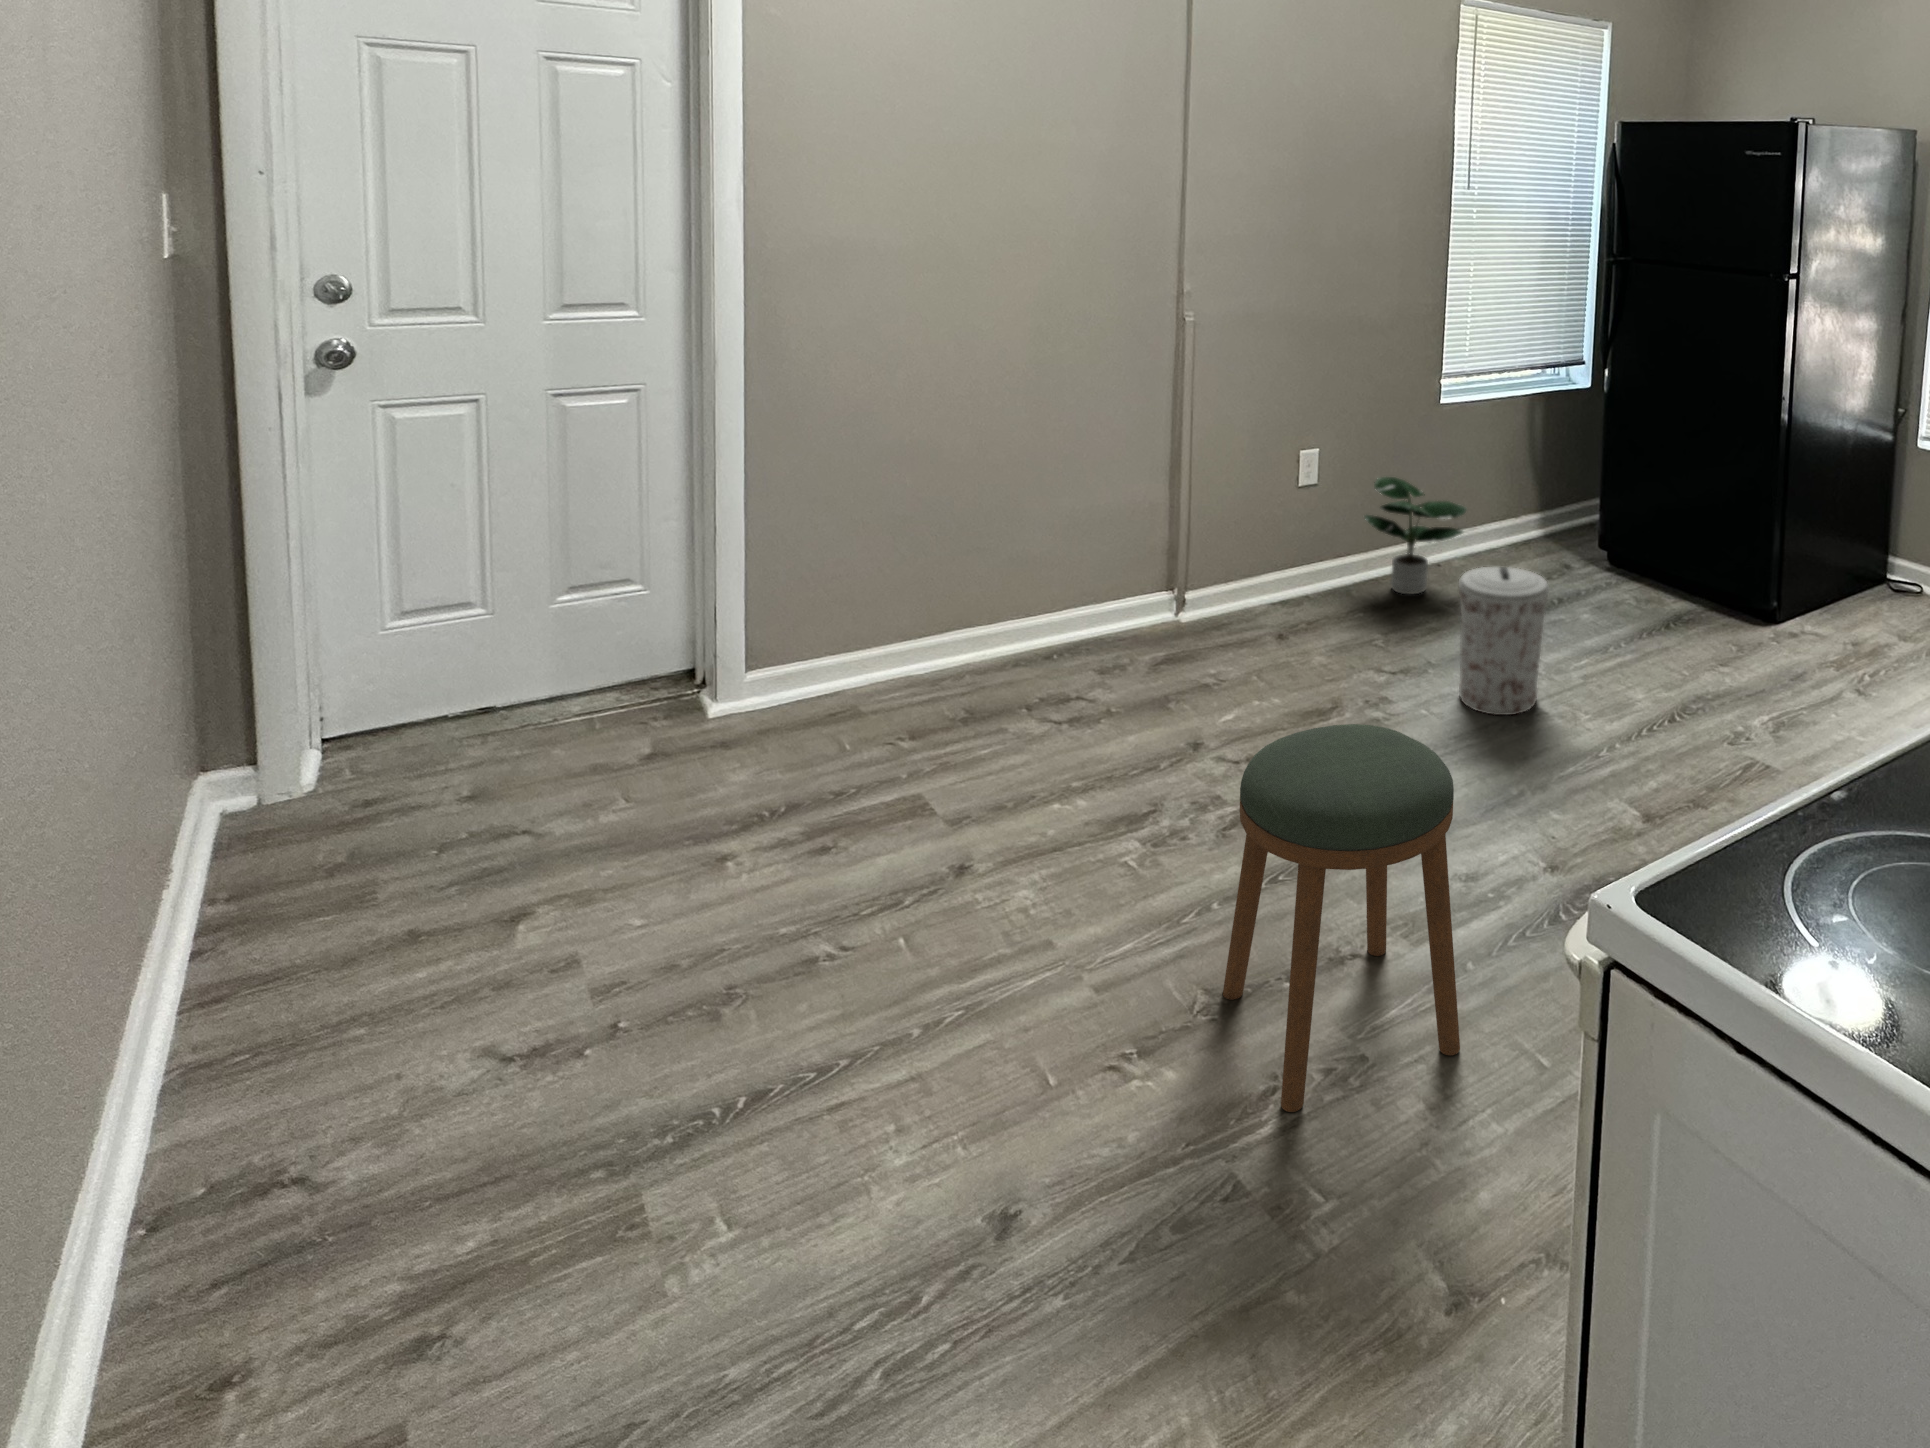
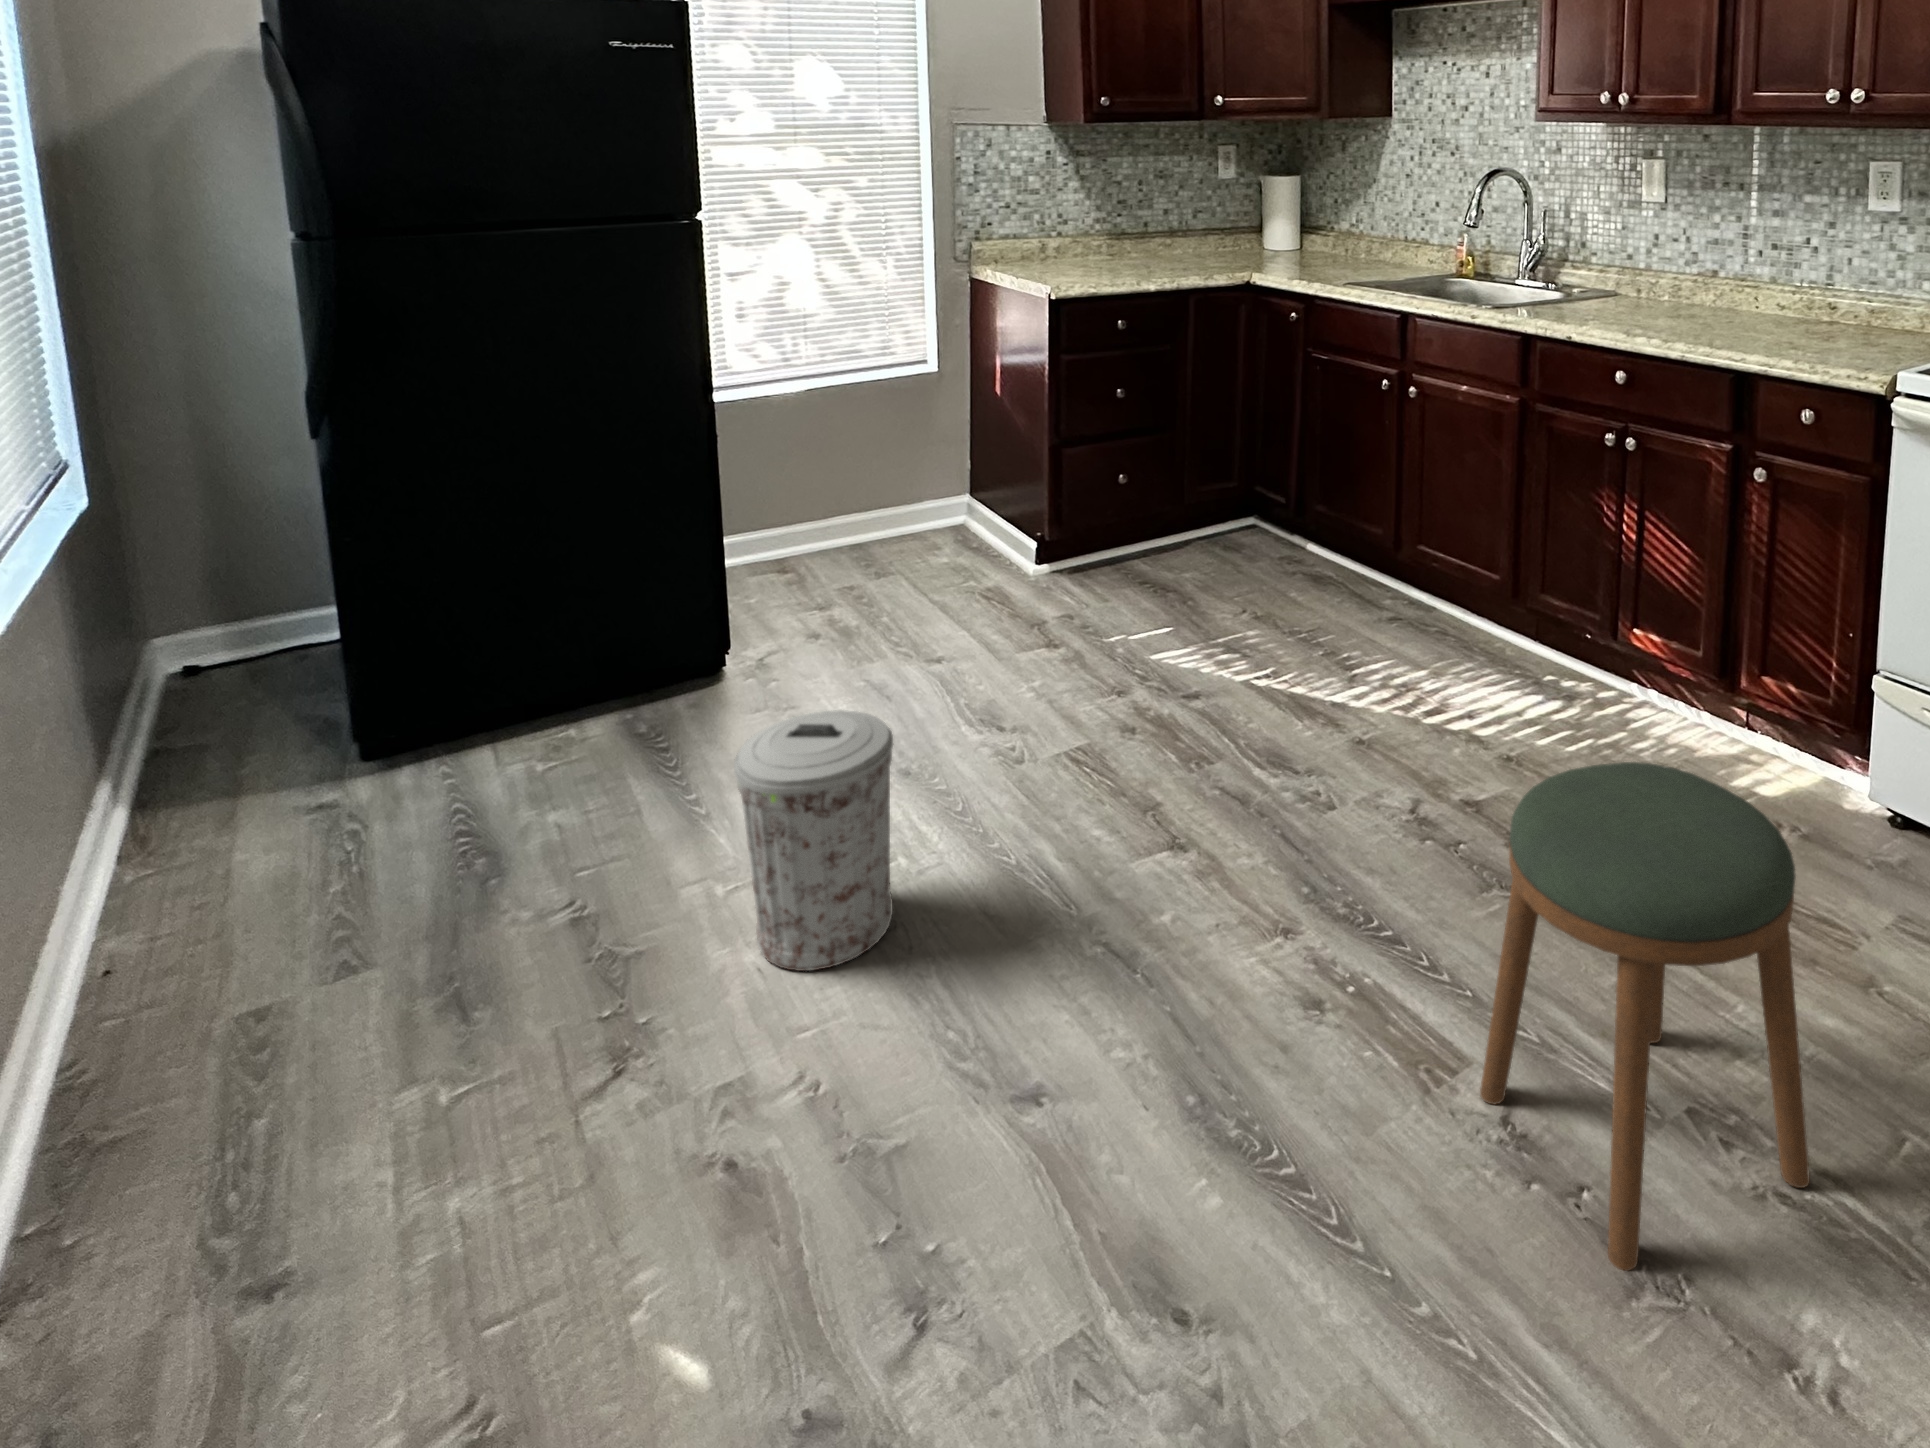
potted plant: present [1365,477,1466,594] -> none [45,779,354,1038]

